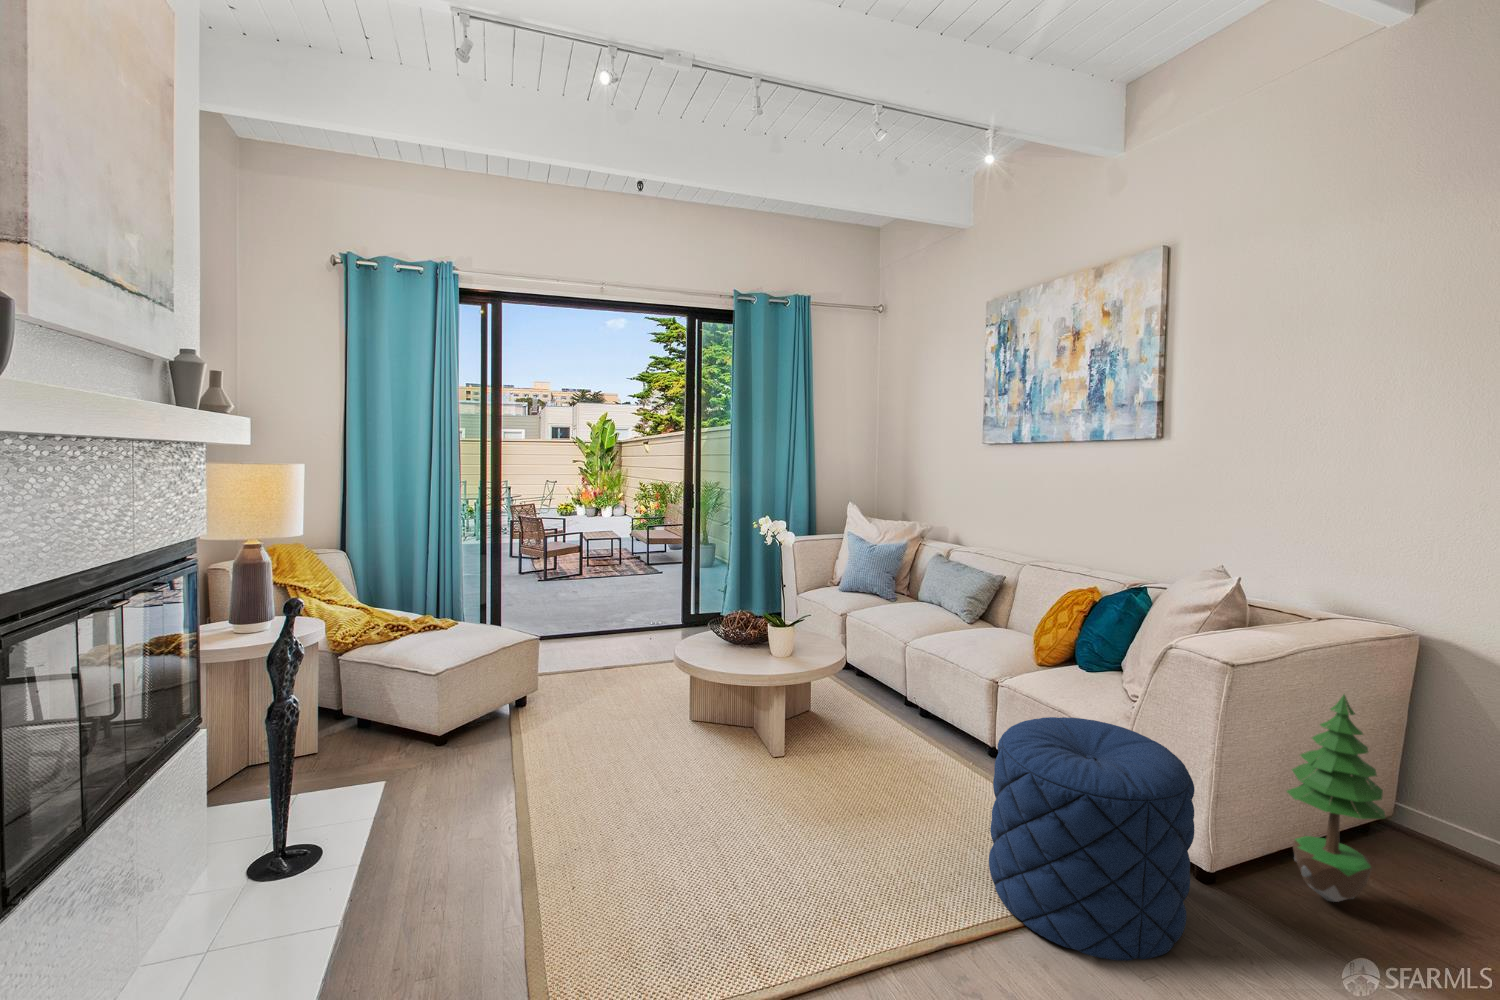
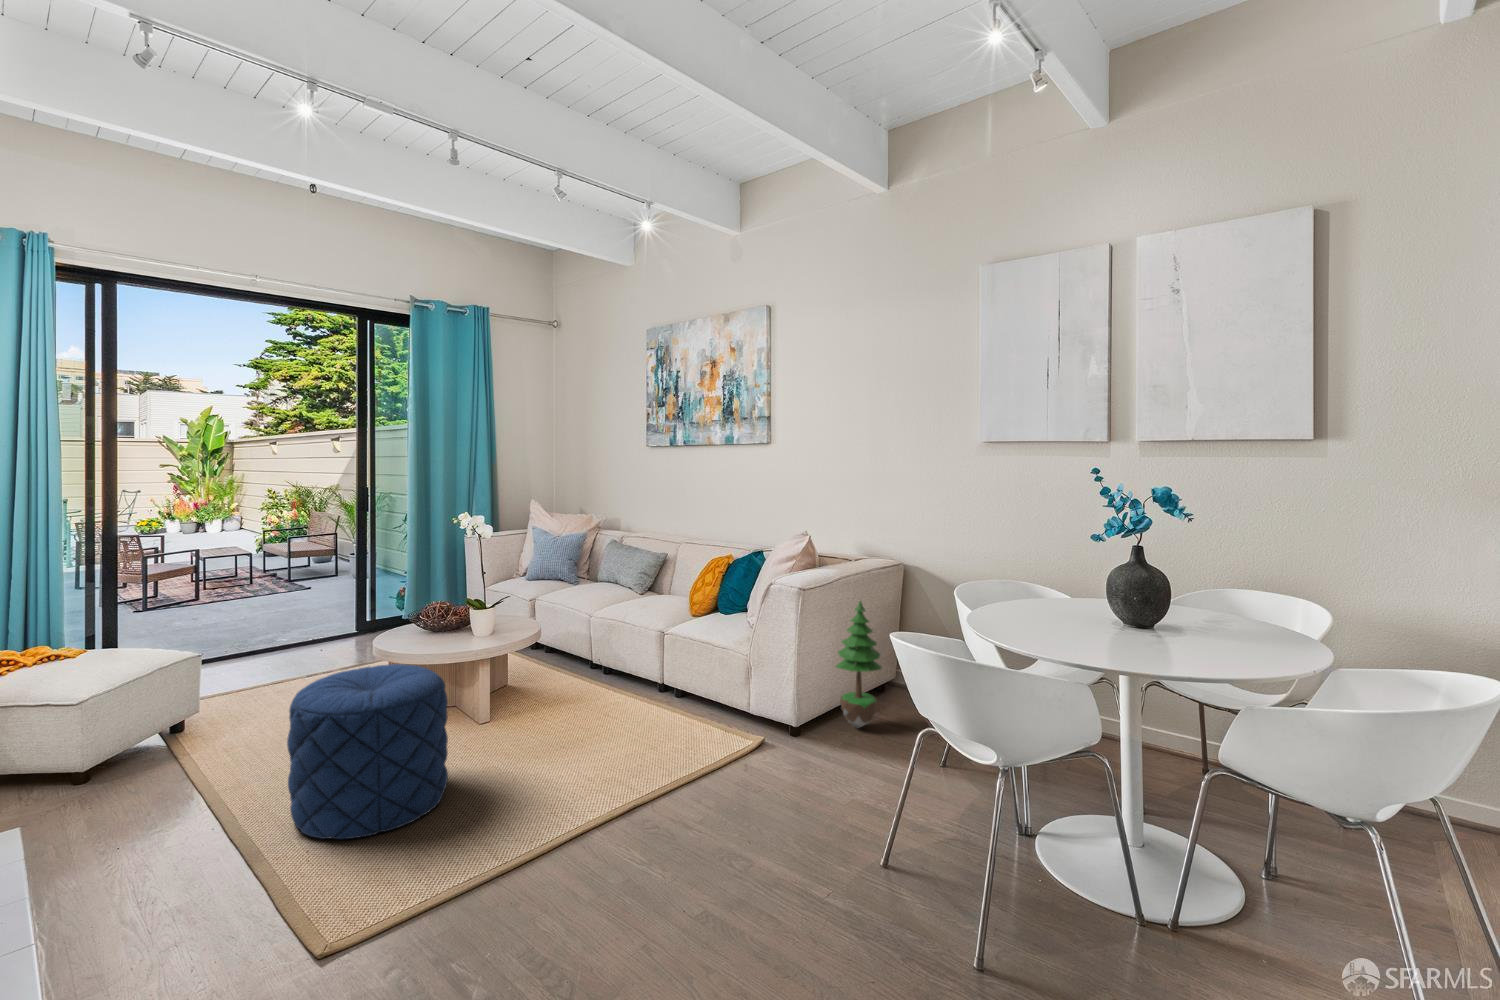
pouf: present [989,717,1195,961] -> present [287,664,448,839]

